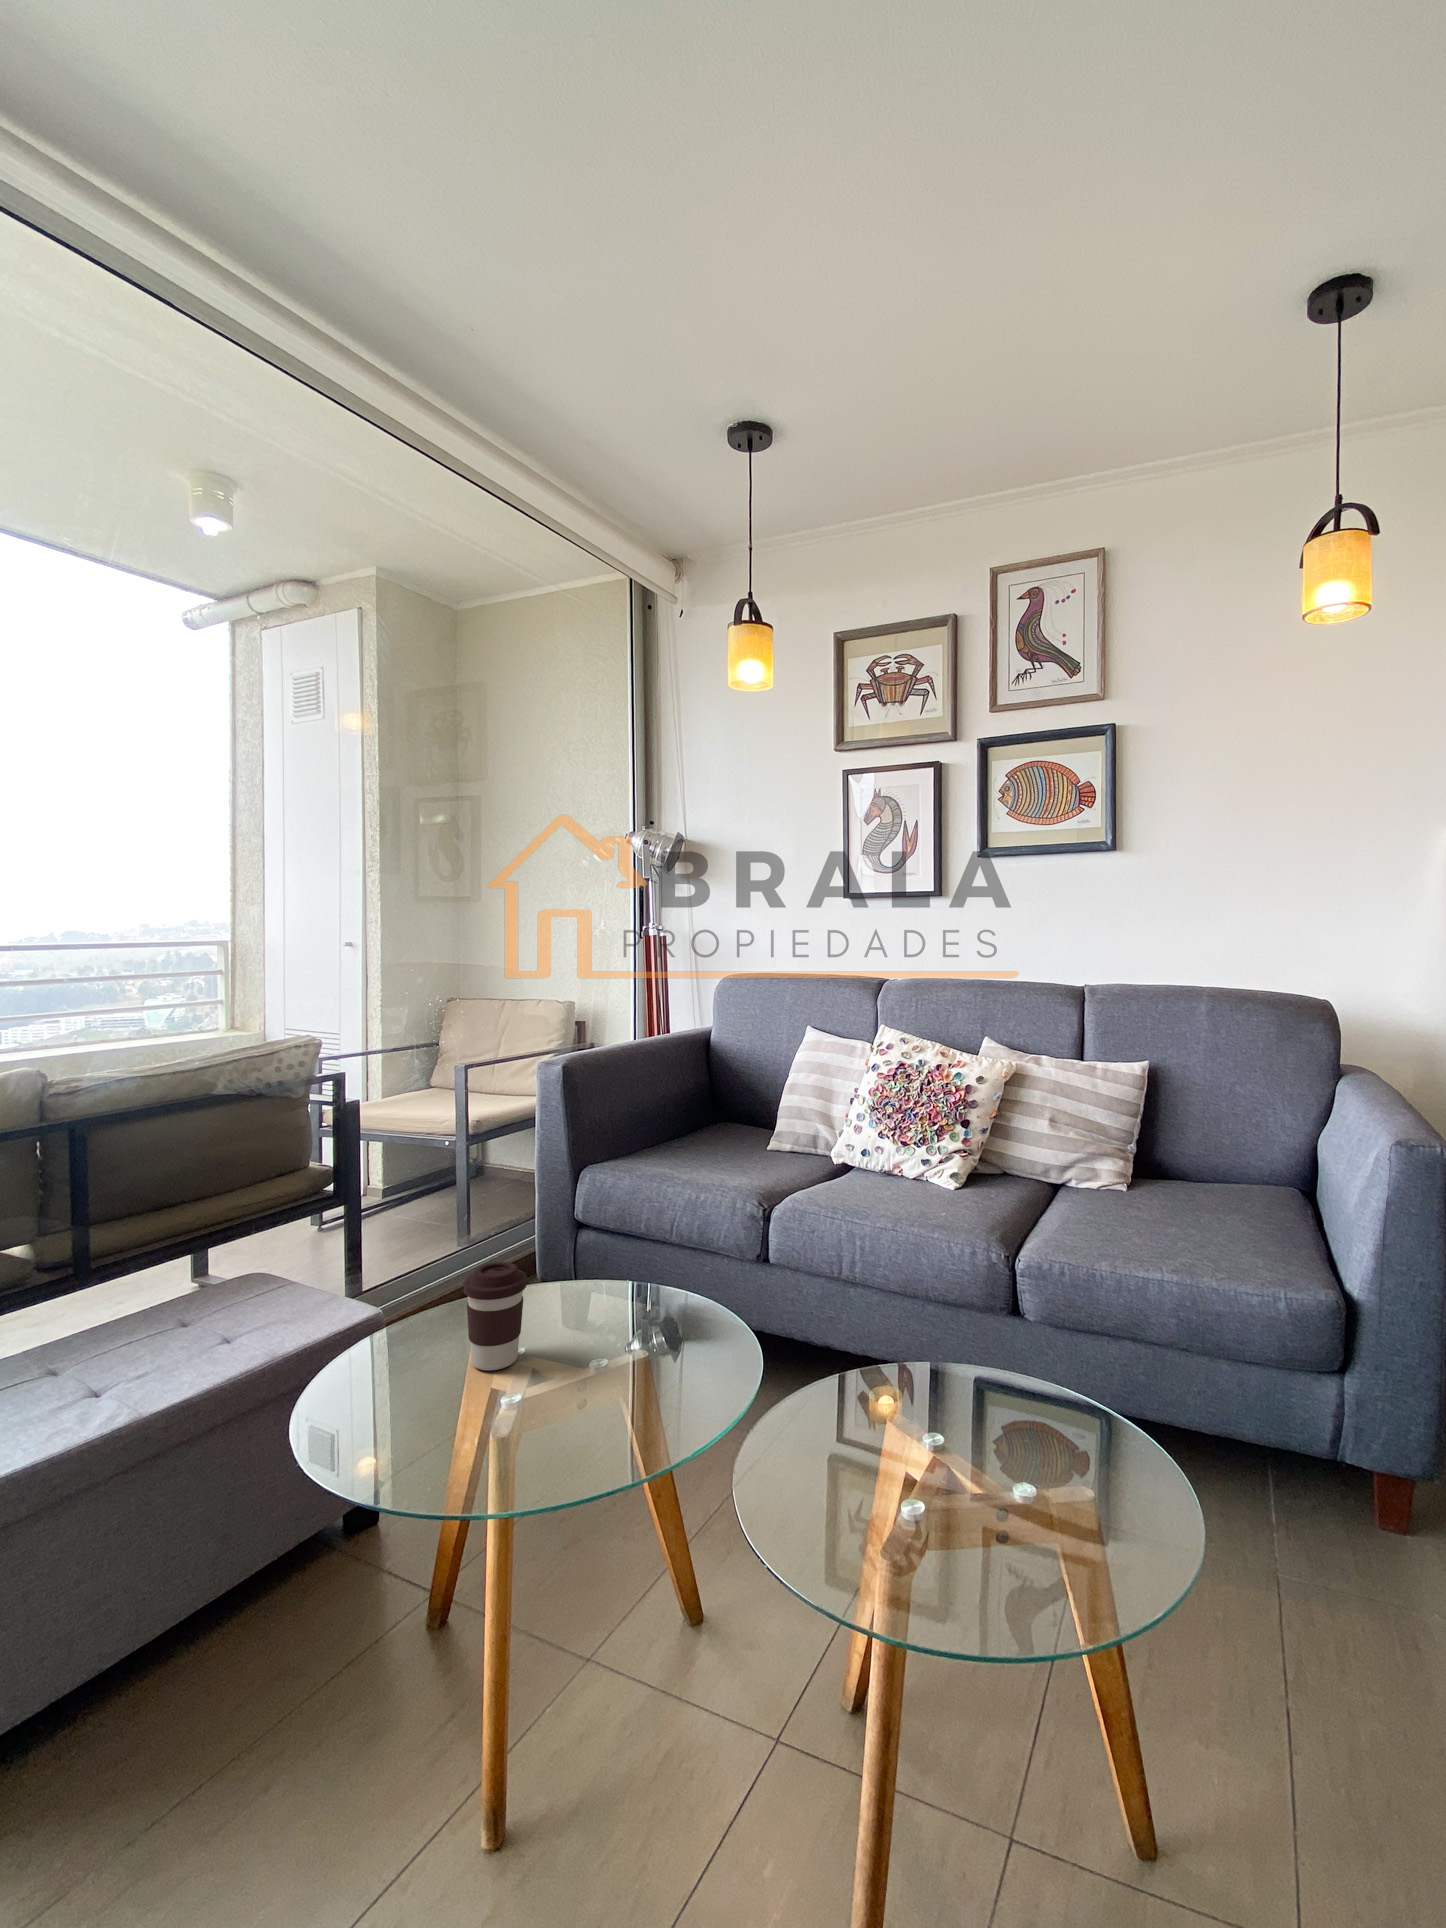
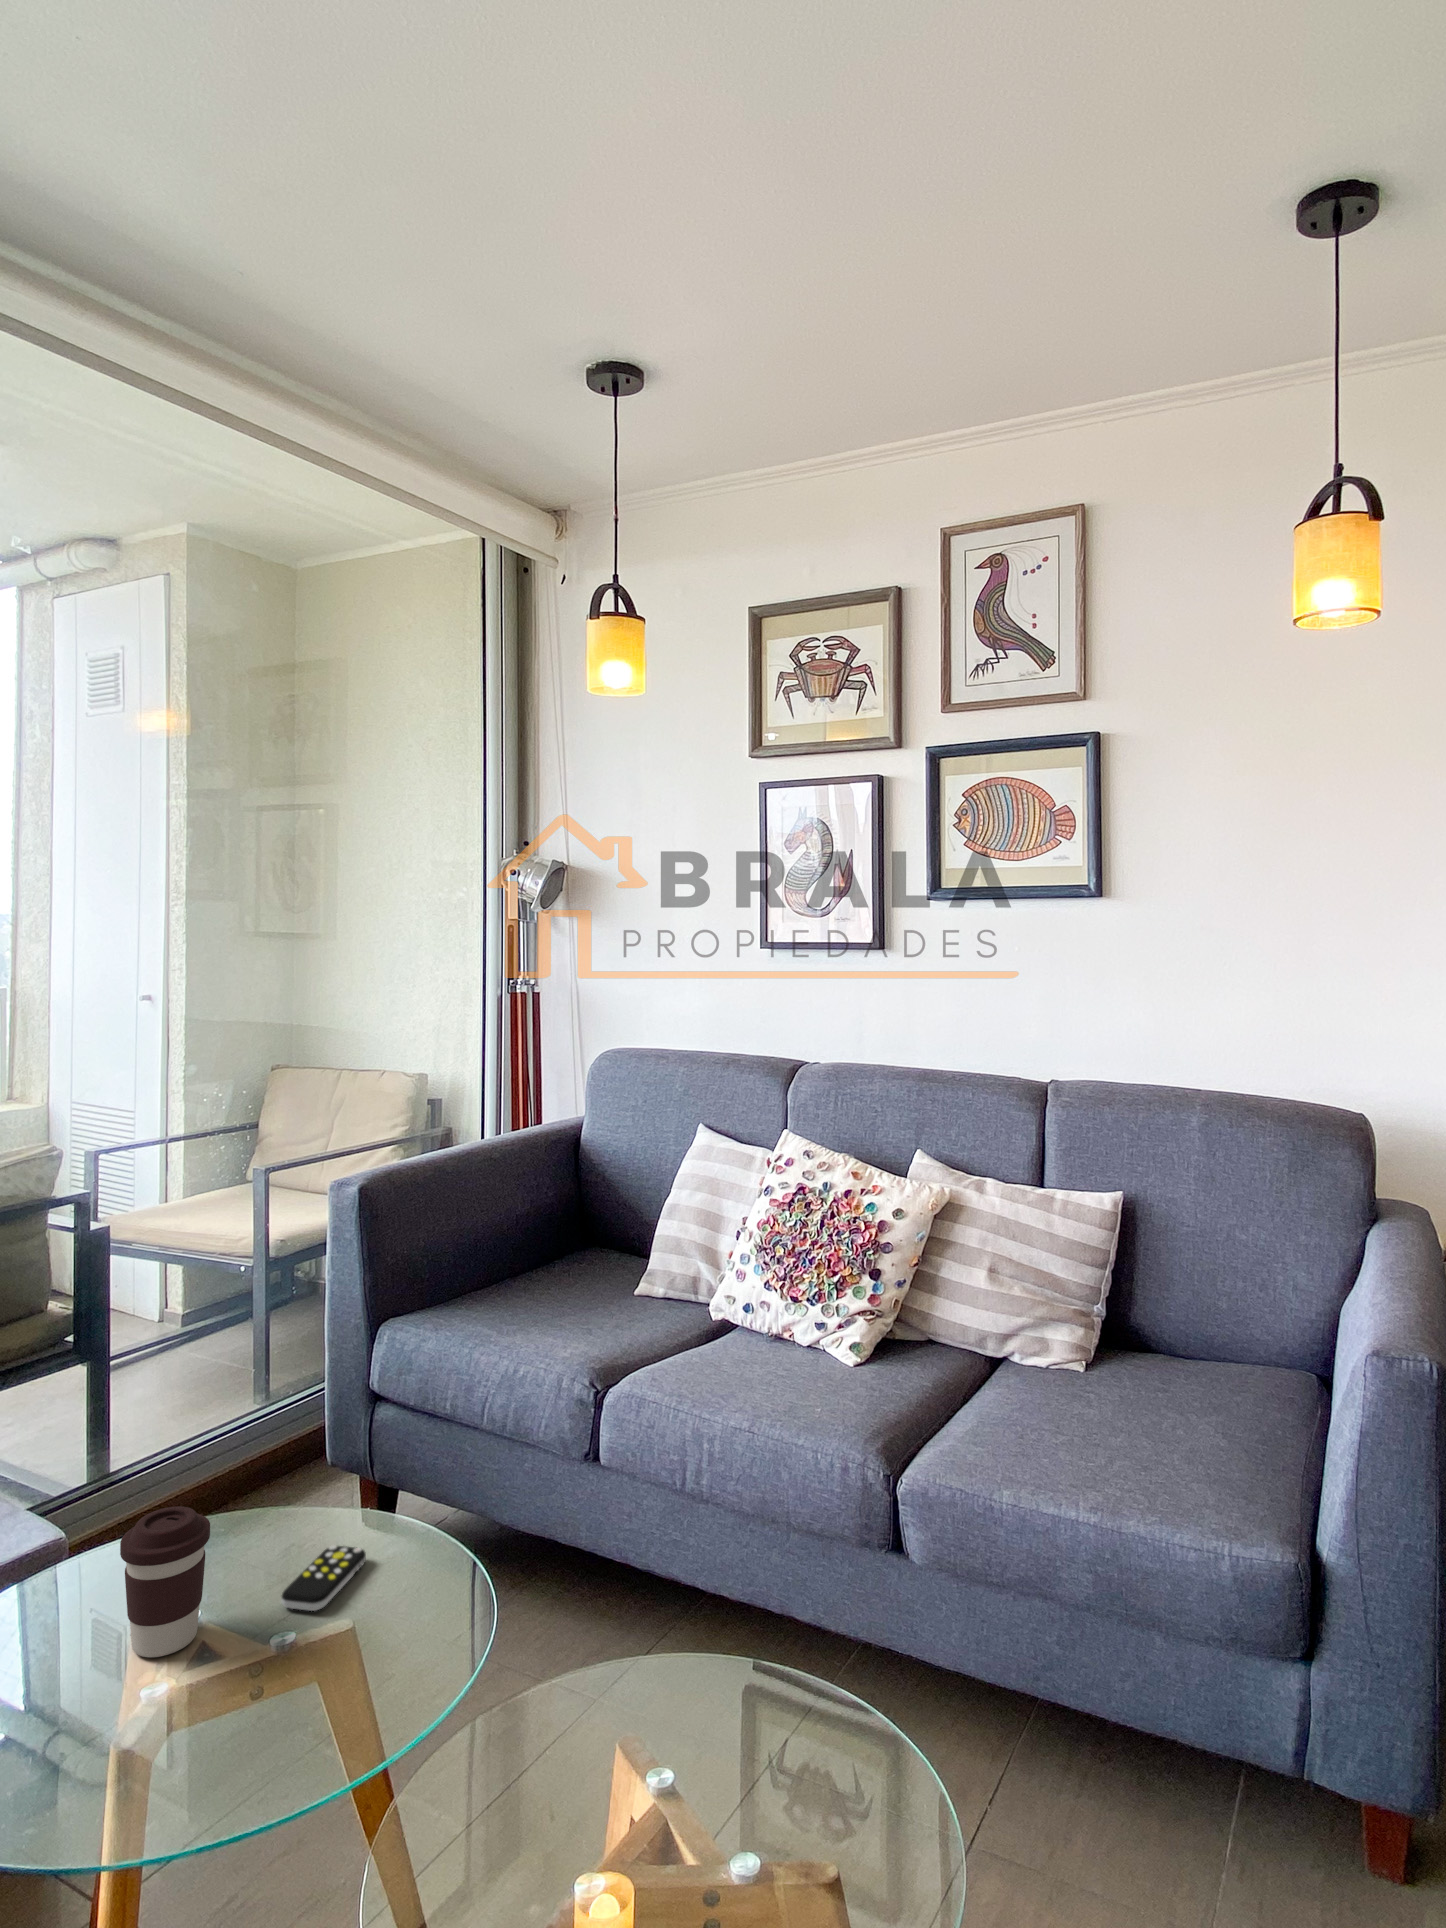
remote control: none [573,1302,625,1343] -> present [281,1545,366,1611]

